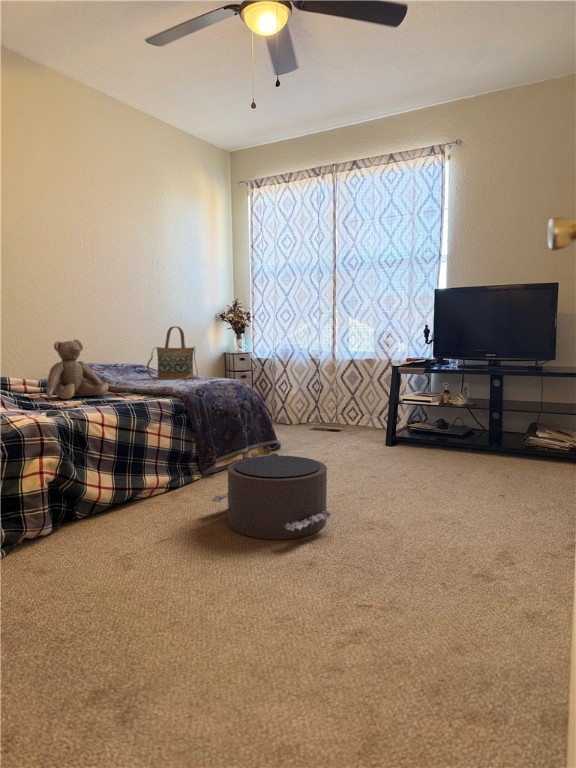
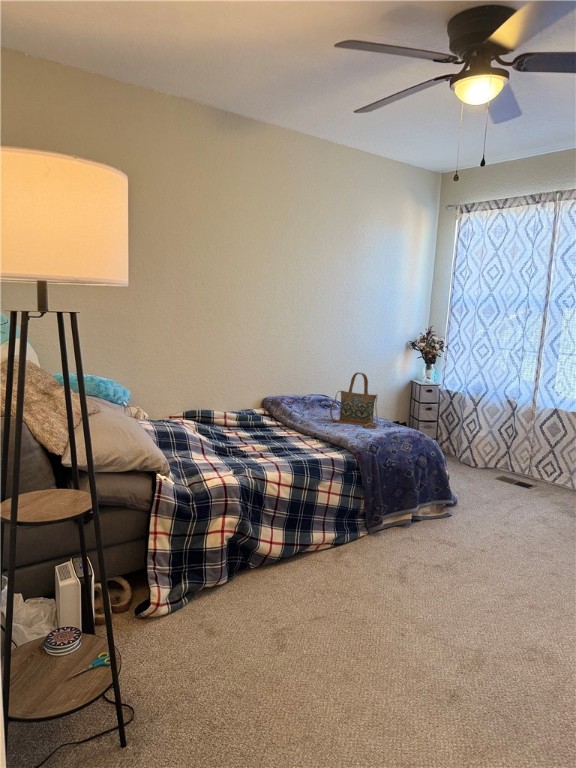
teddy bear: present [46,340,109,399] -> none [239,384,292,443]
pouf: present [210,456,334,539] -> none [365,543,487,647]

